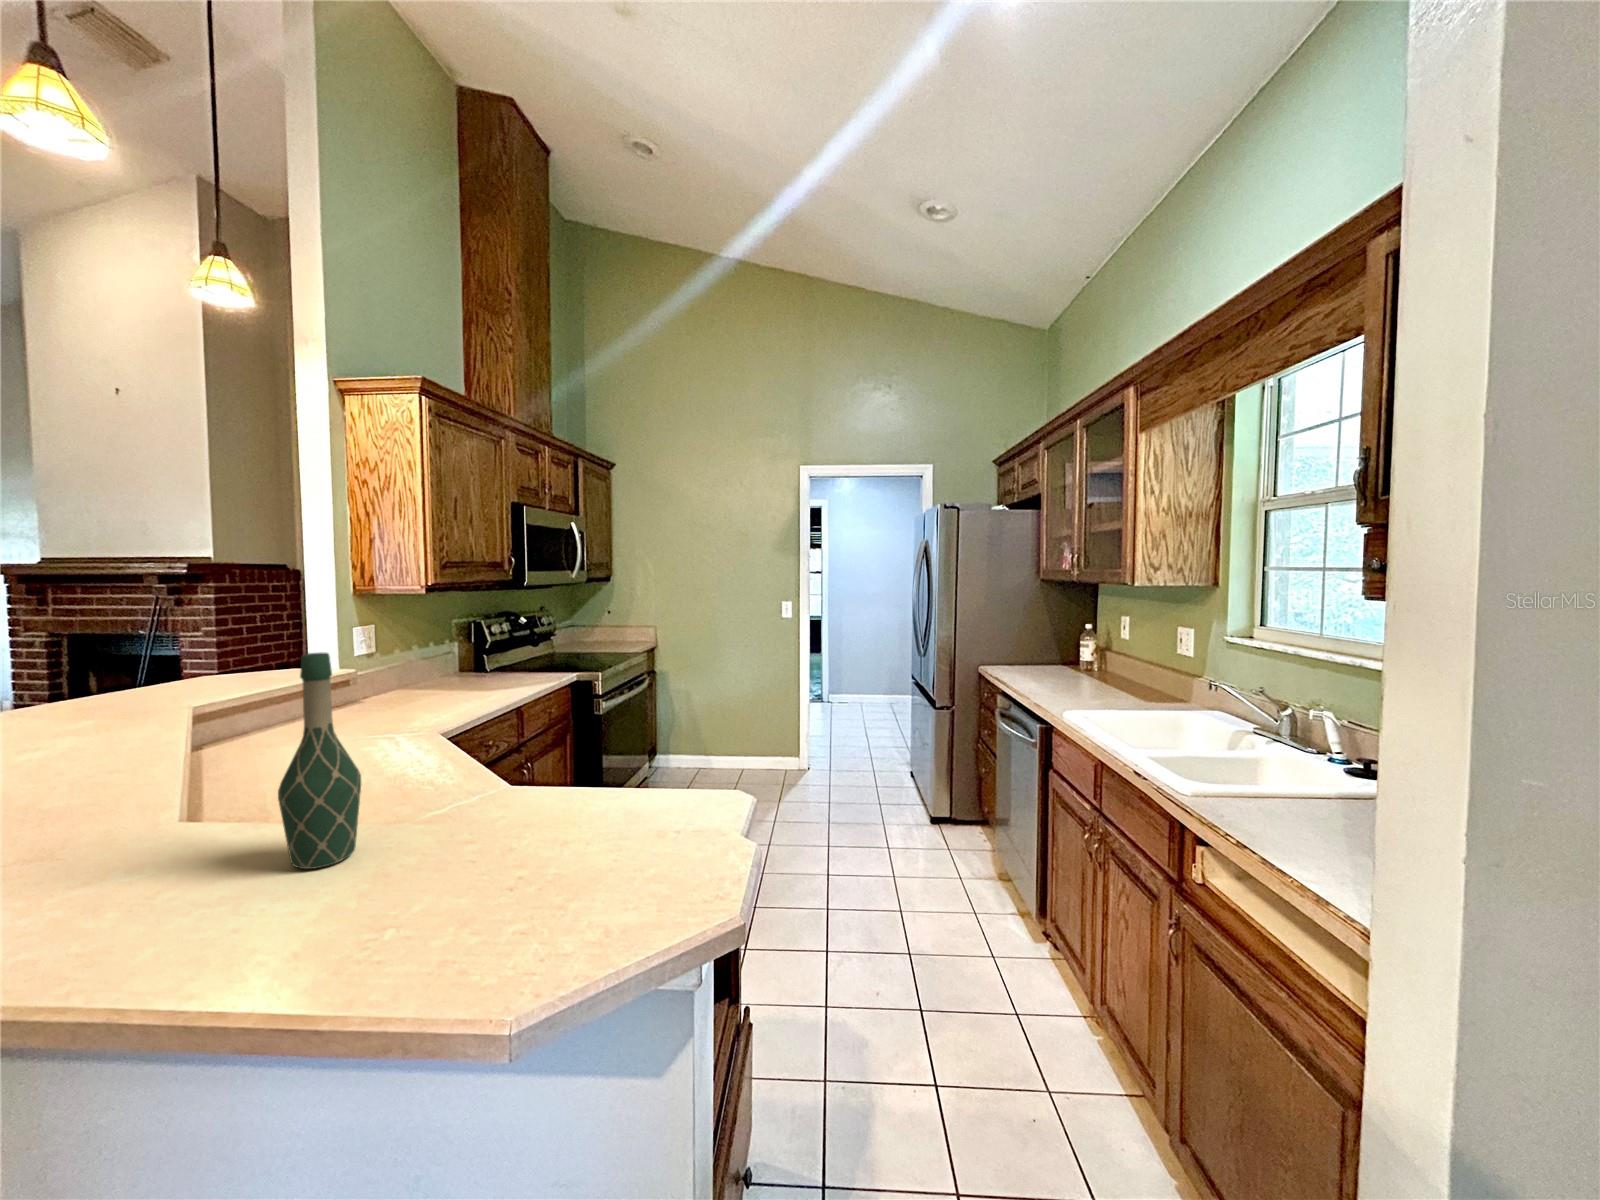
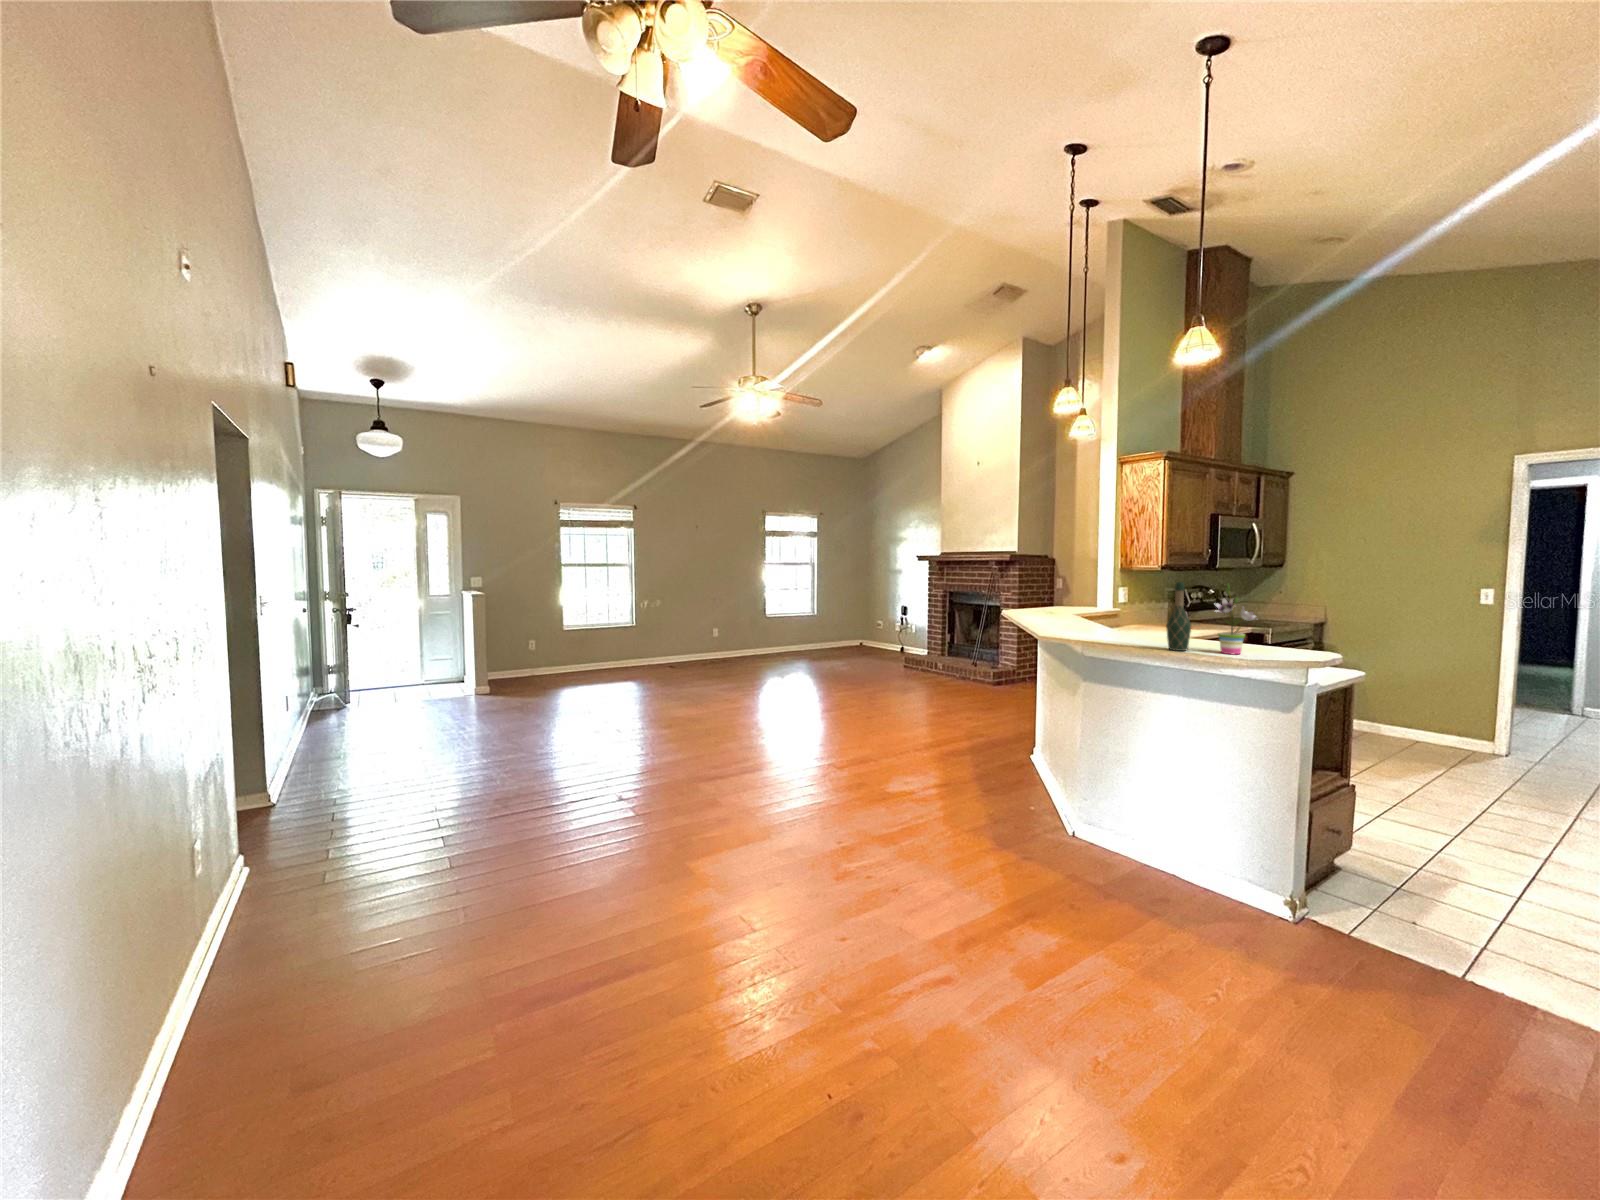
potted plant: none [417,645,542,844] -> present [1214,584,1258,654]

